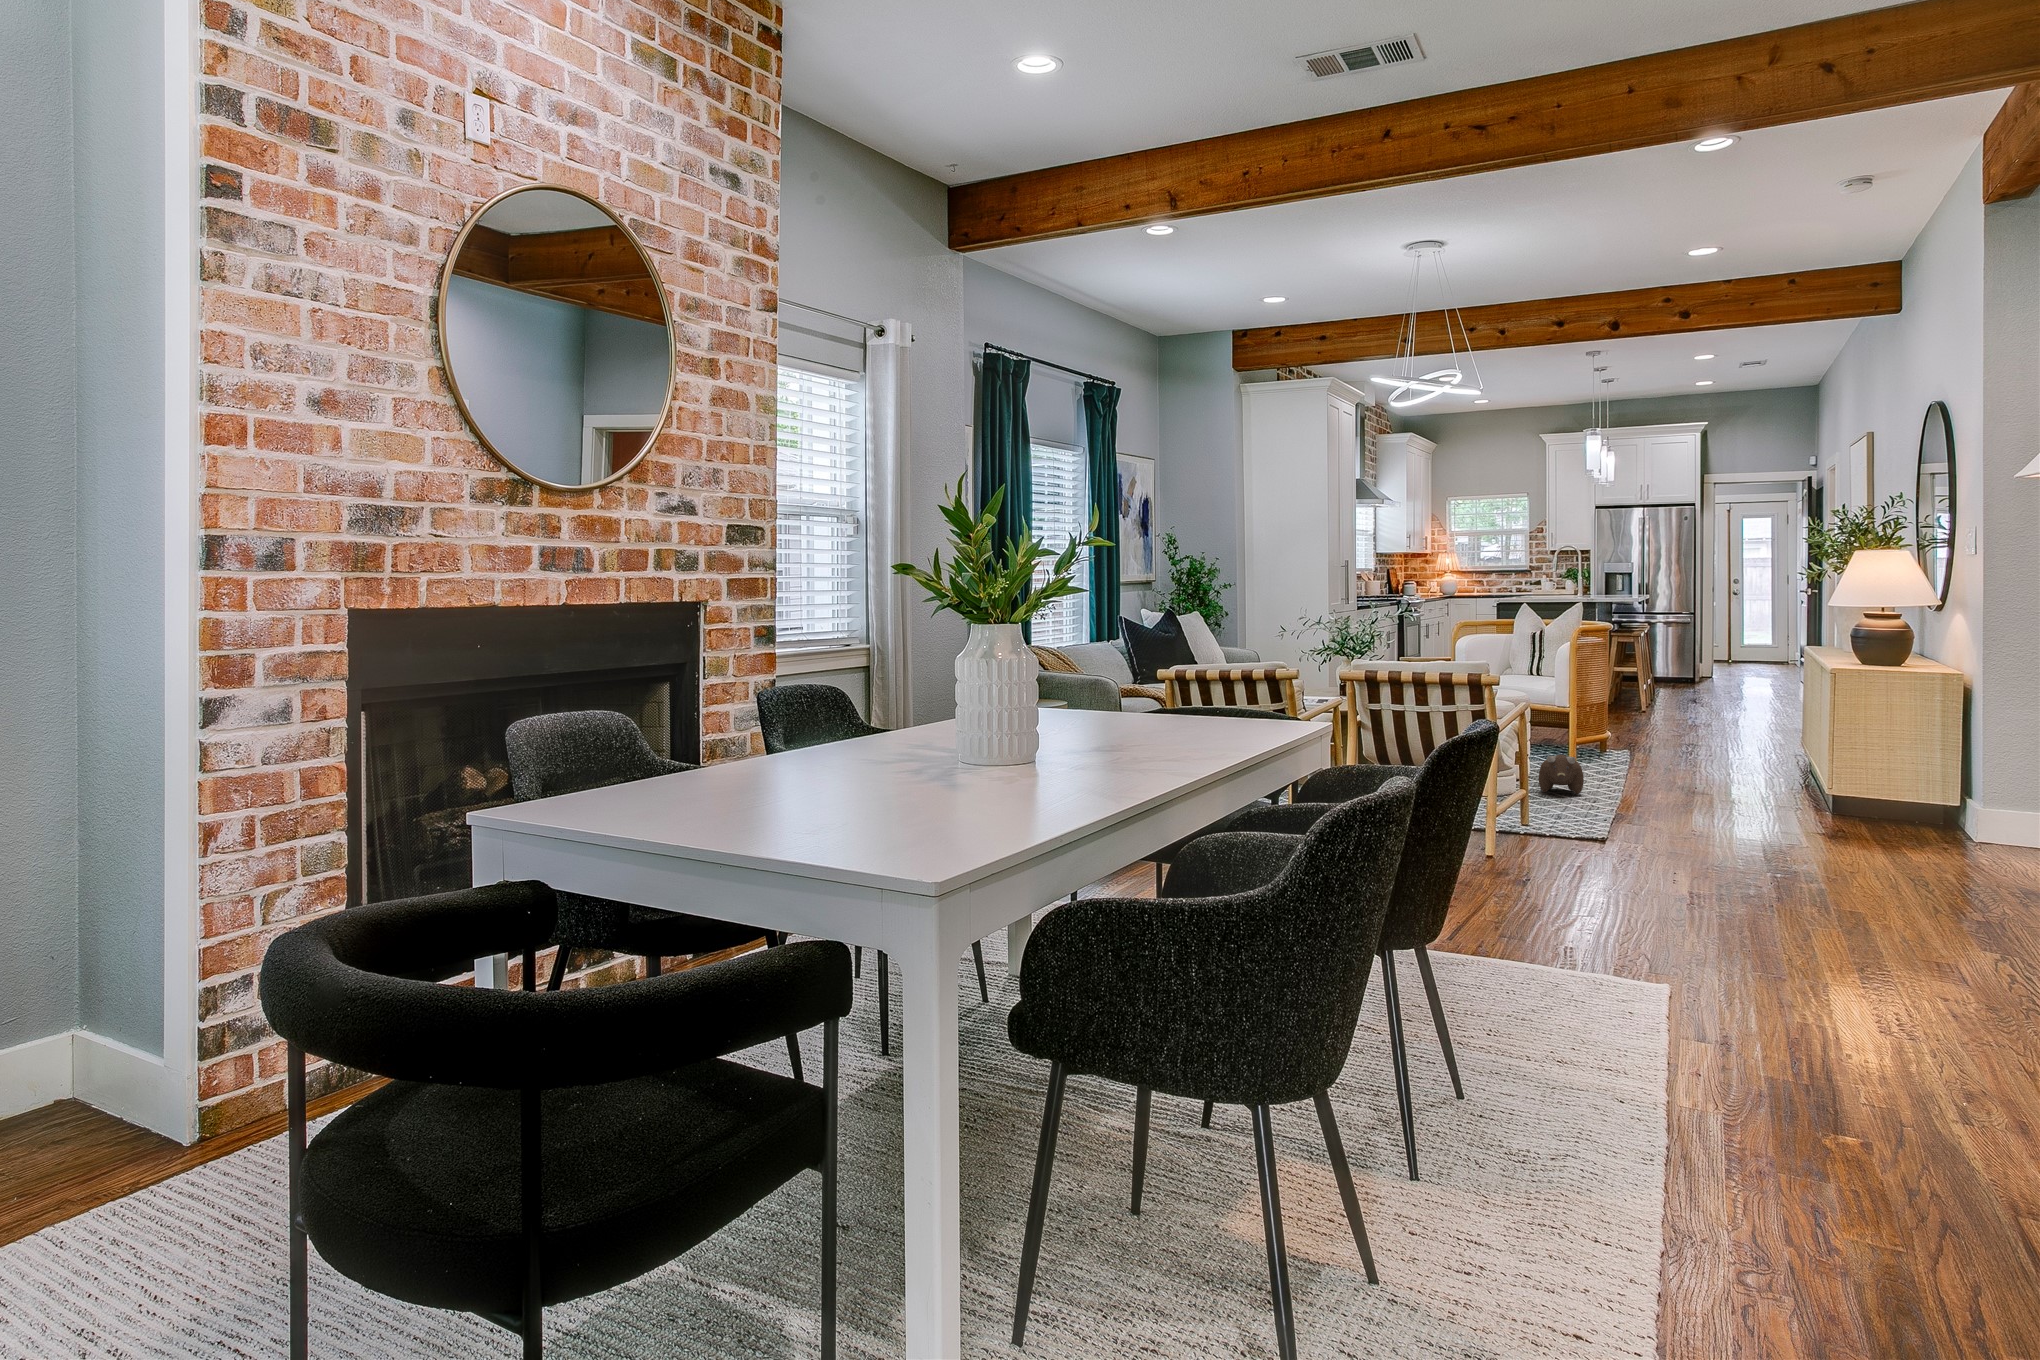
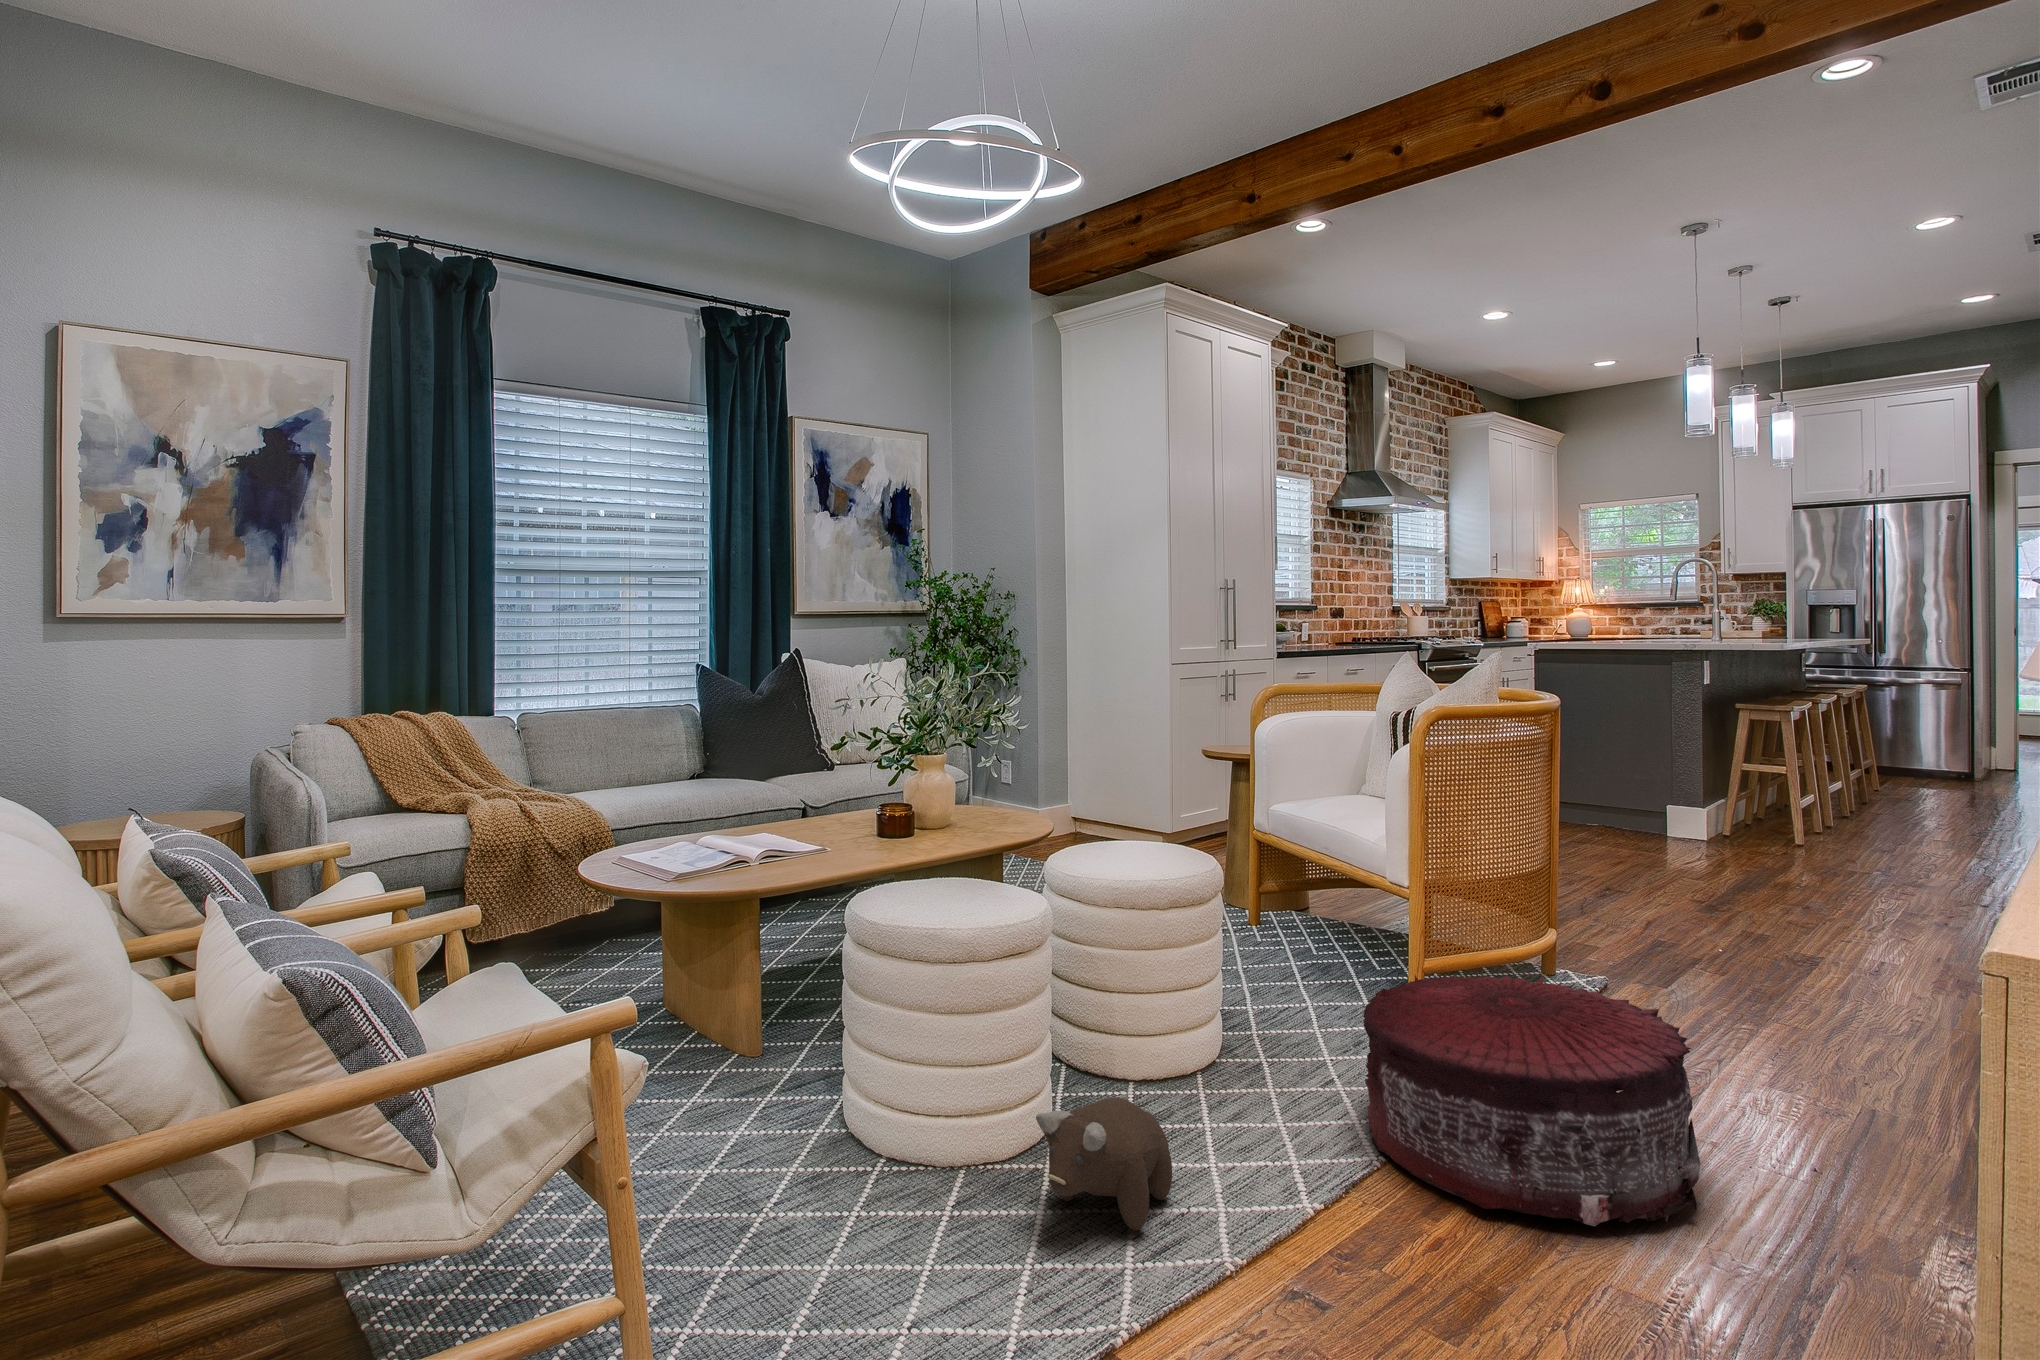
pouf: none [1598,720,1728,783] -> present [1363,976,1701,1226]

